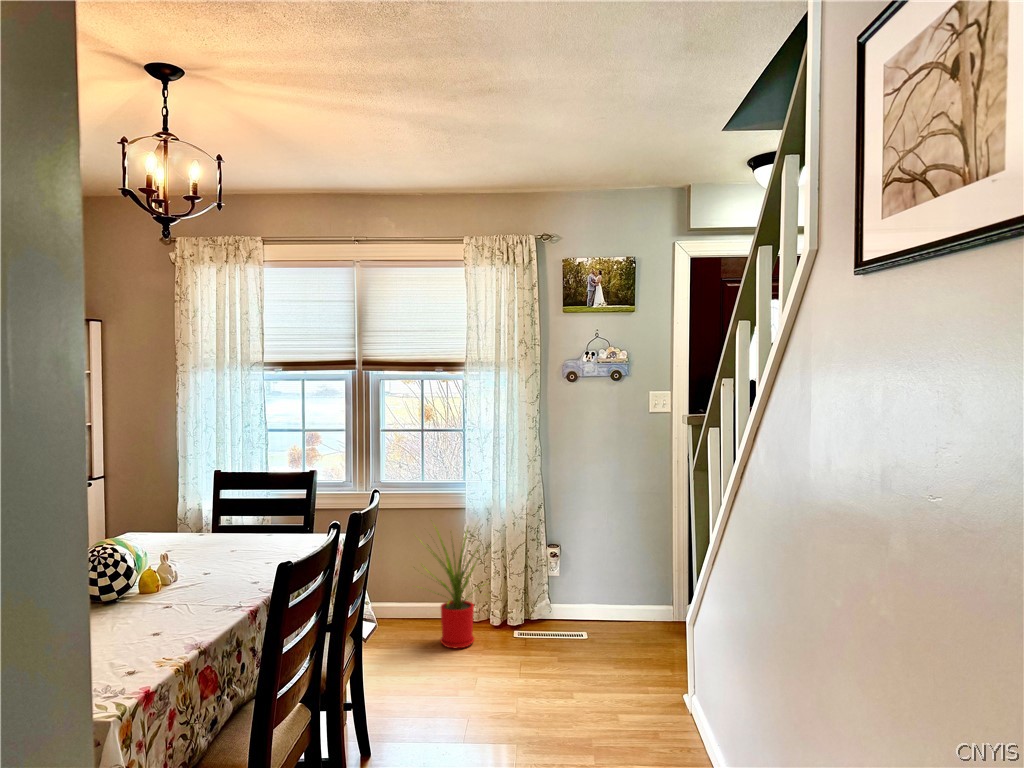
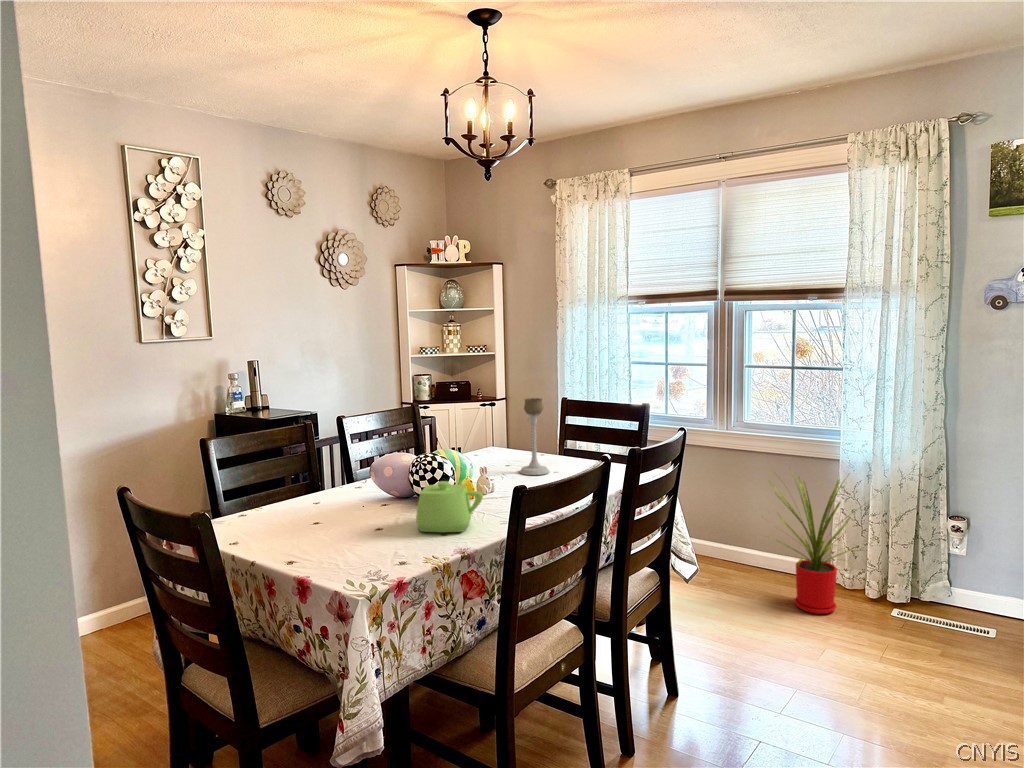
candle holder: none [190,470,227,556] -> present [520,398,549,475]
teapot: none [117,570,202,634] -> present [416,481,483,532]

